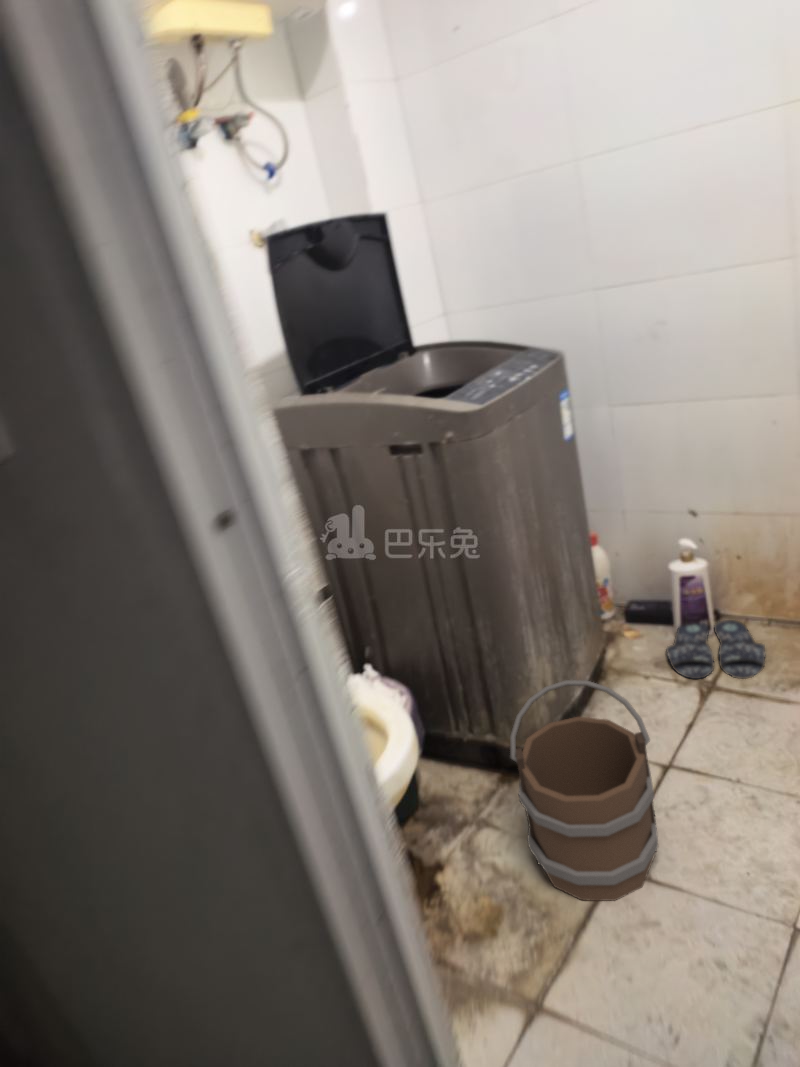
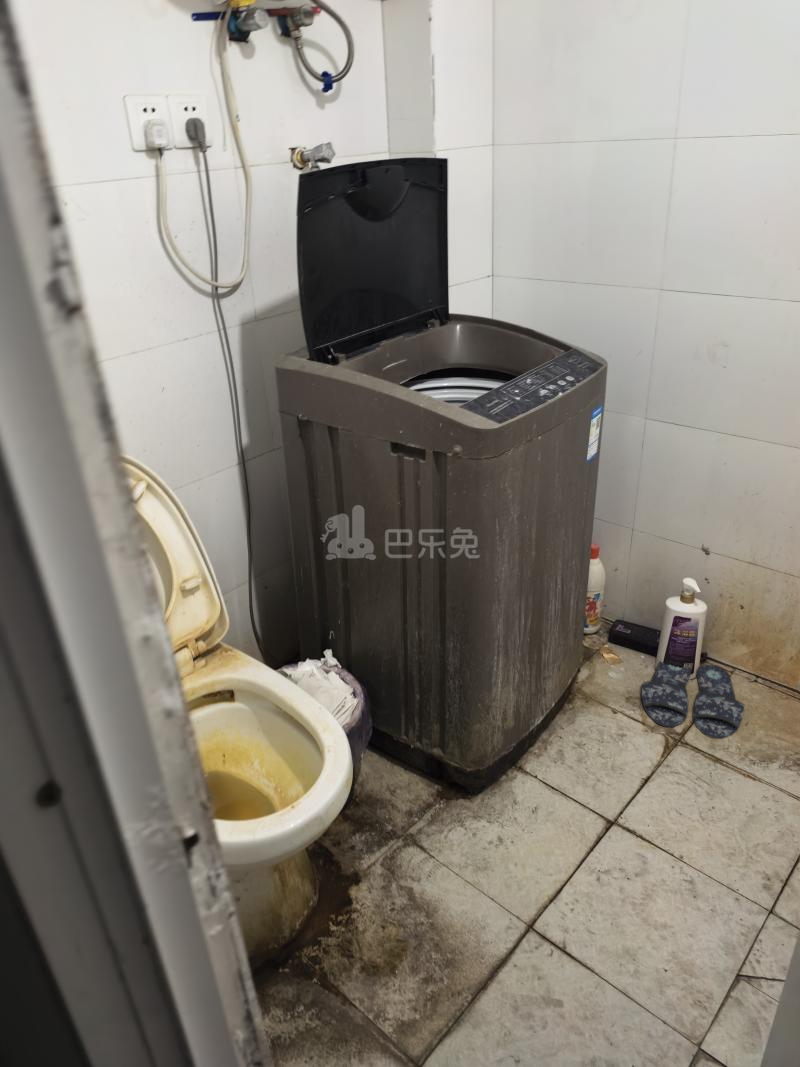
bucket: present [510,680,658,901] -> none [448,735,599,965]

